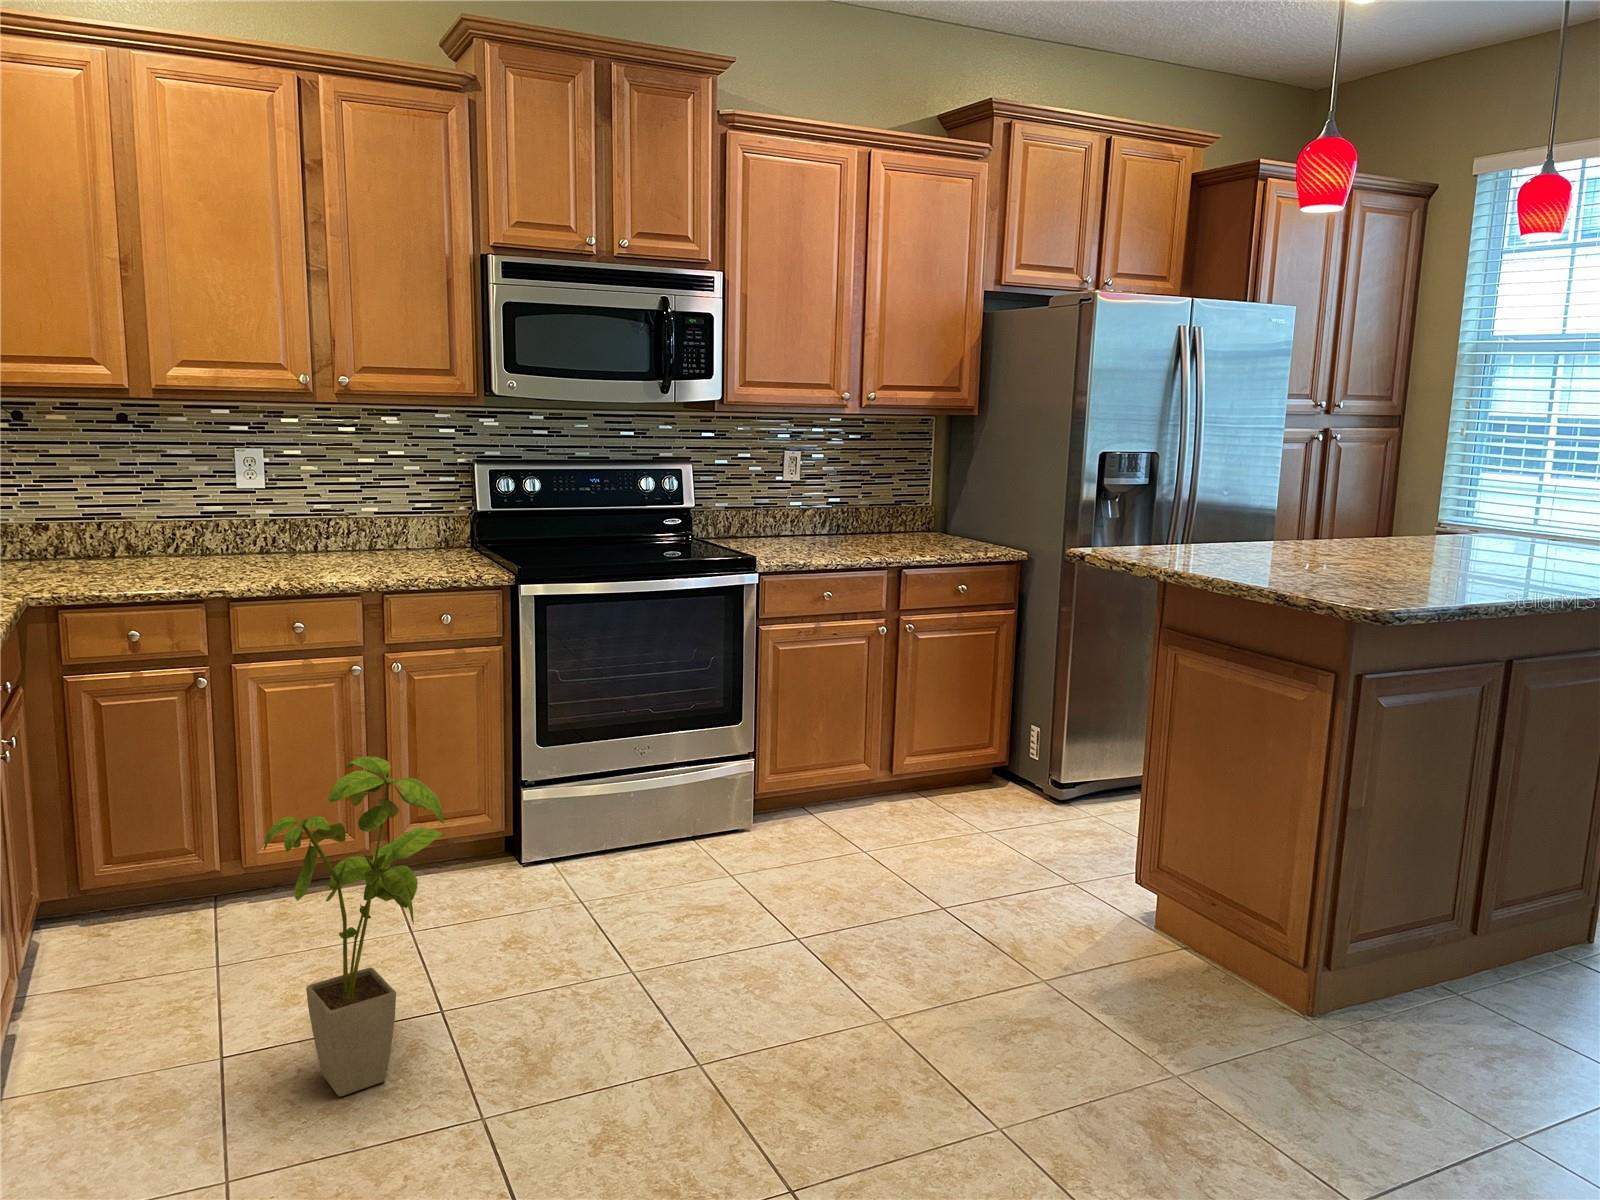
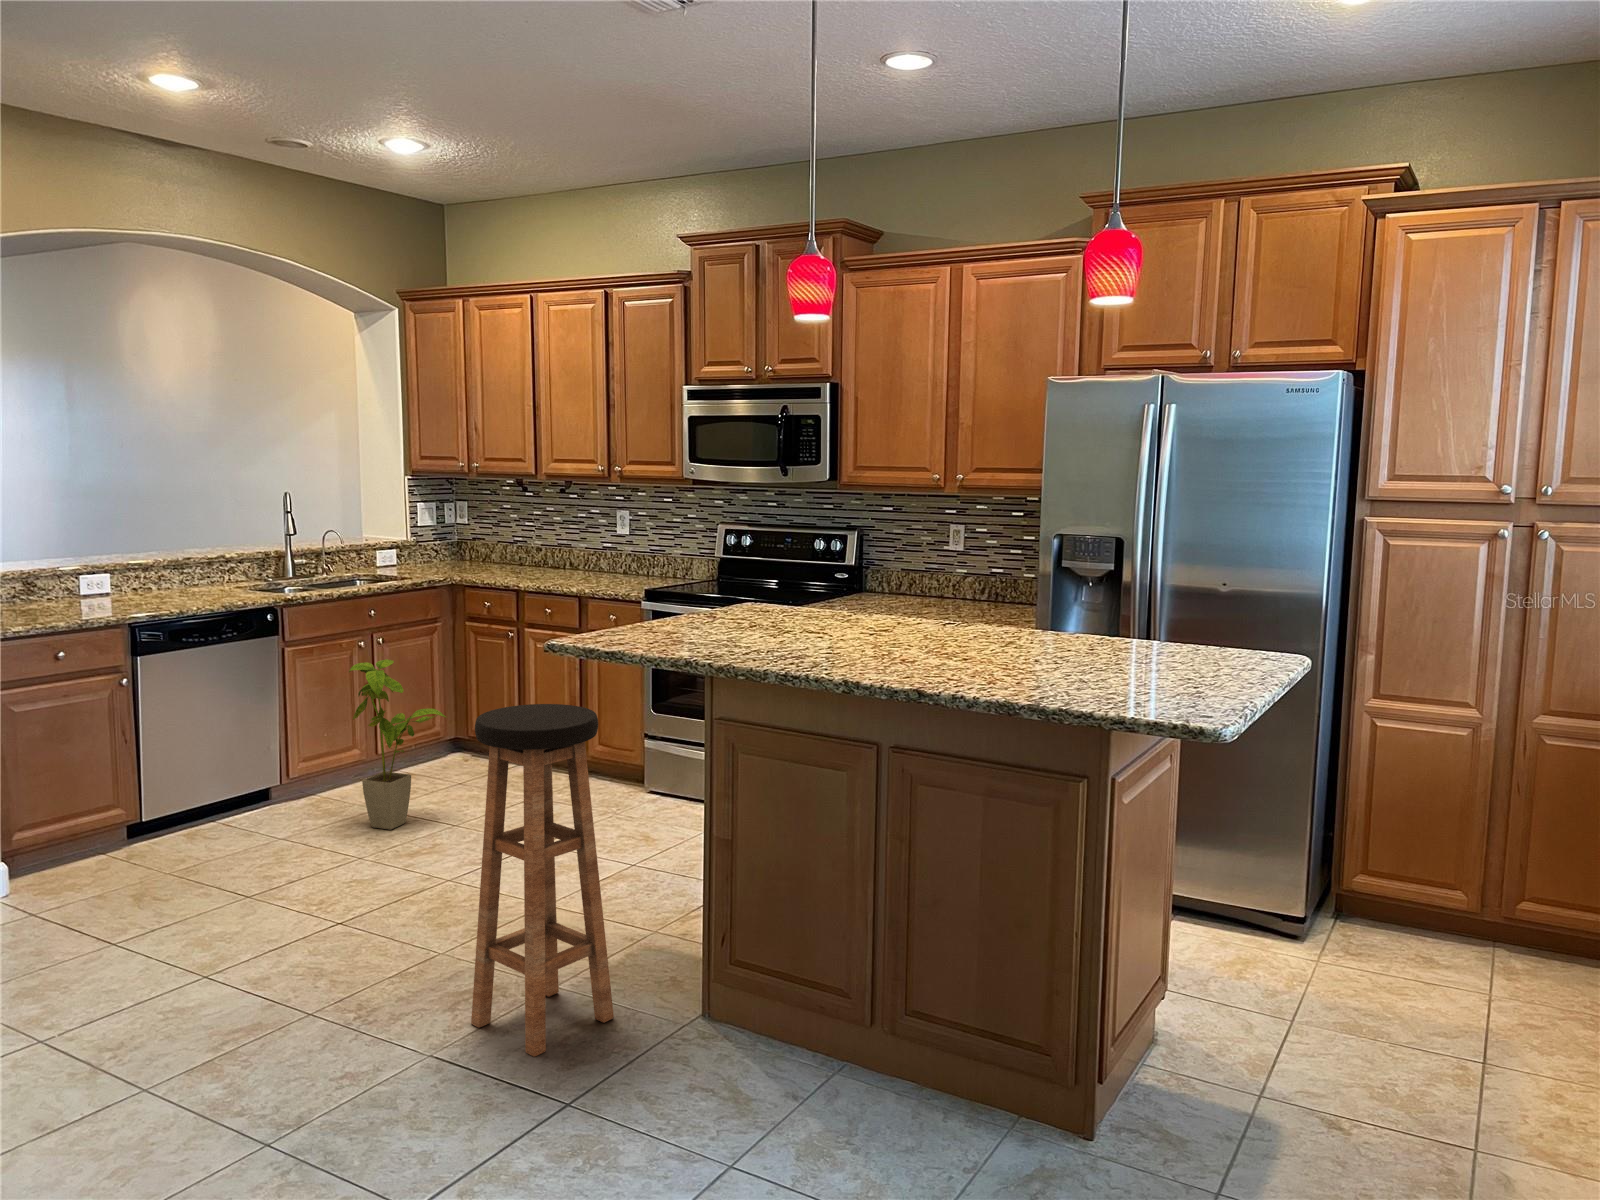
bar stool: none [1191,693,1417,1151] -> present [471,704,614,1057]

